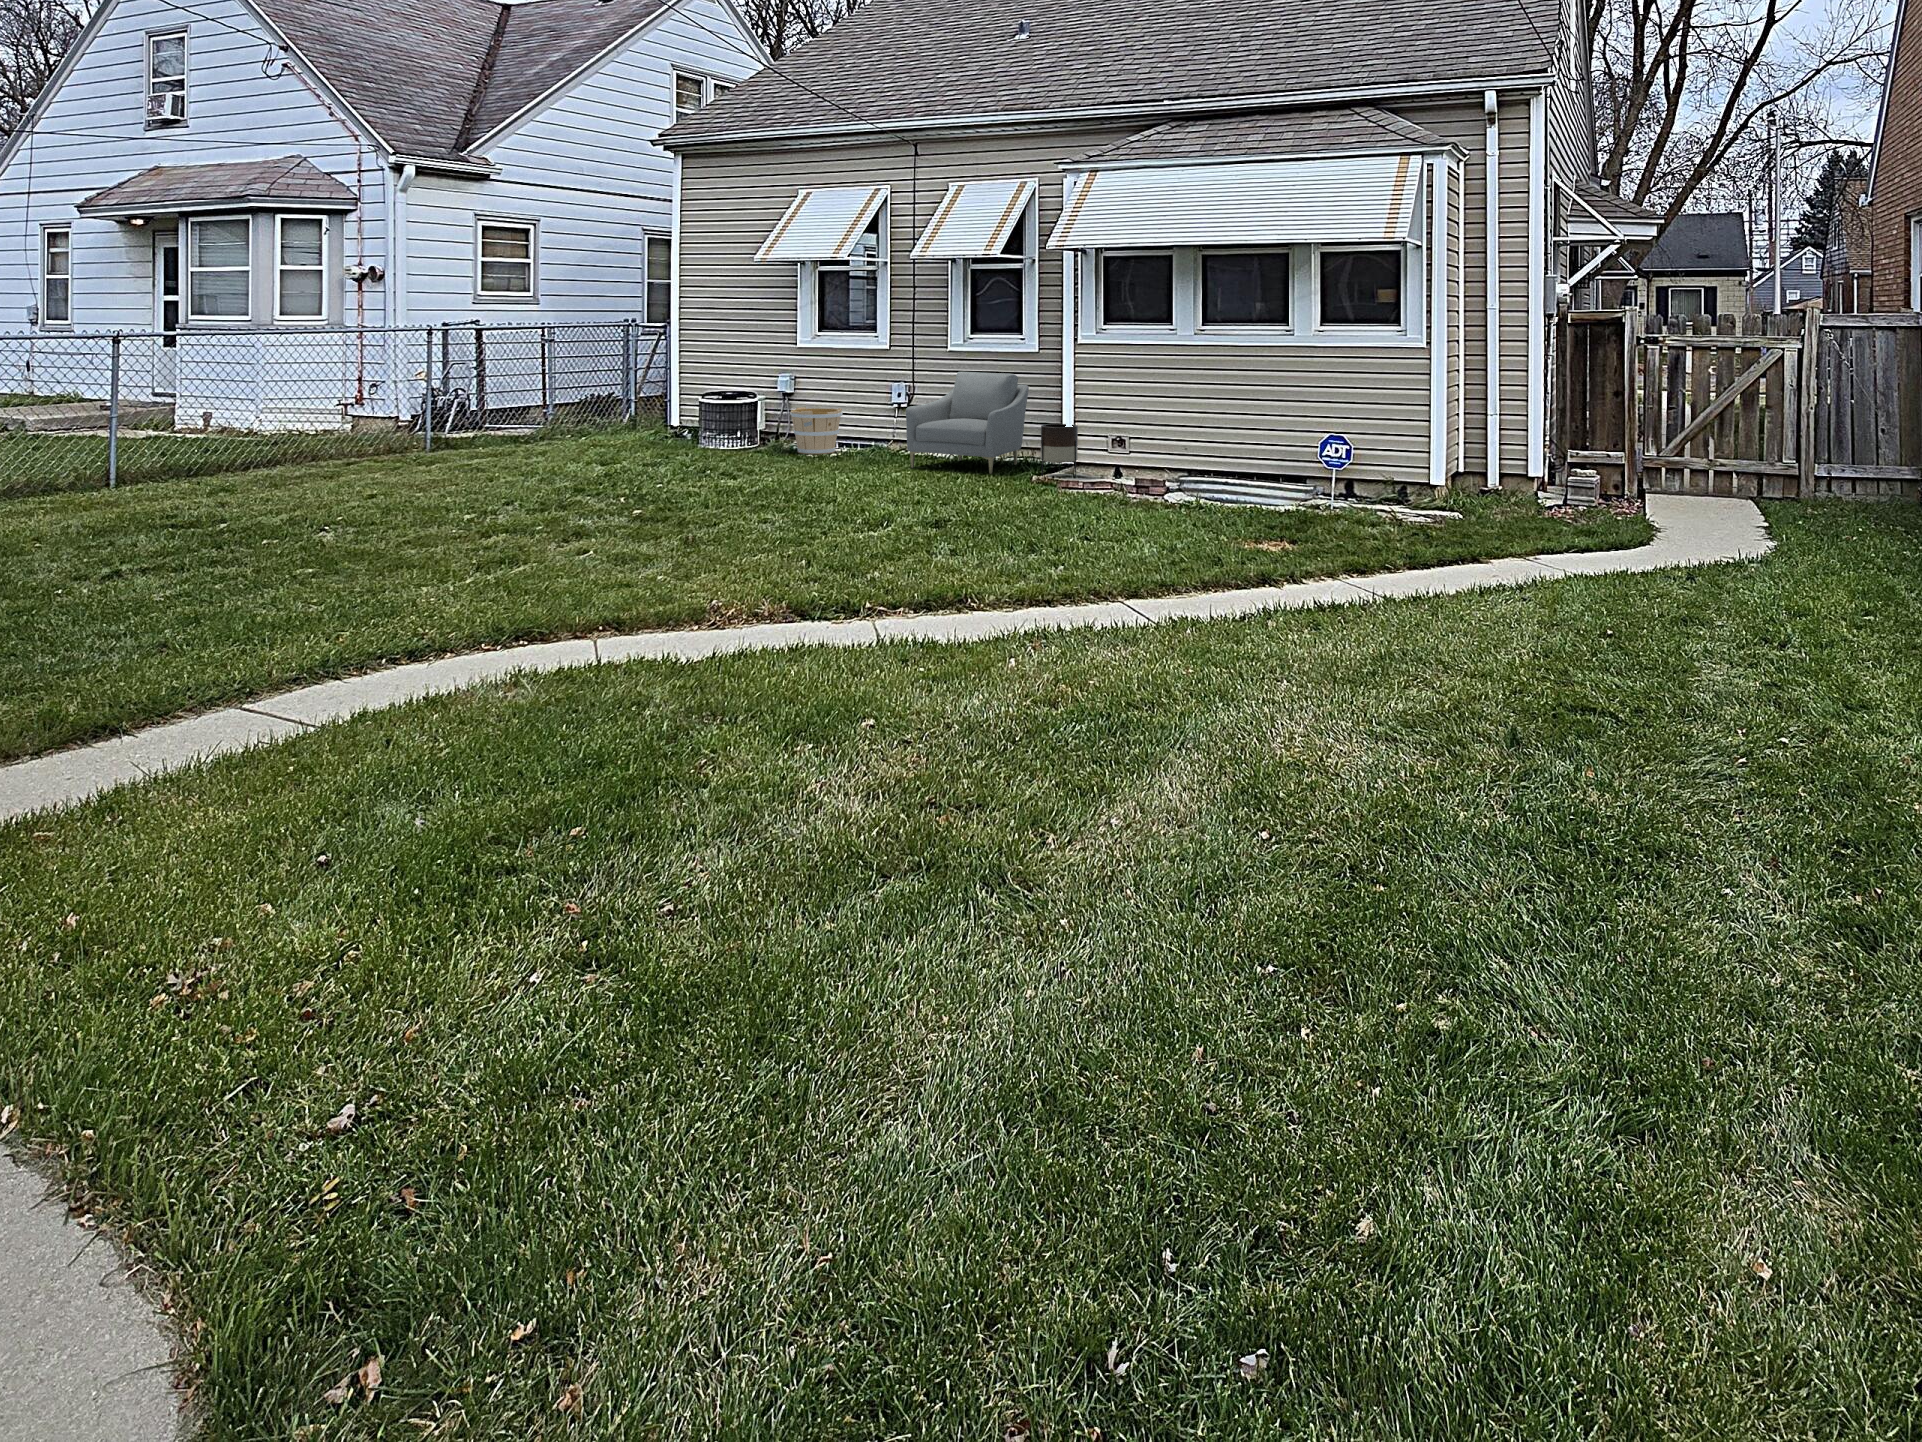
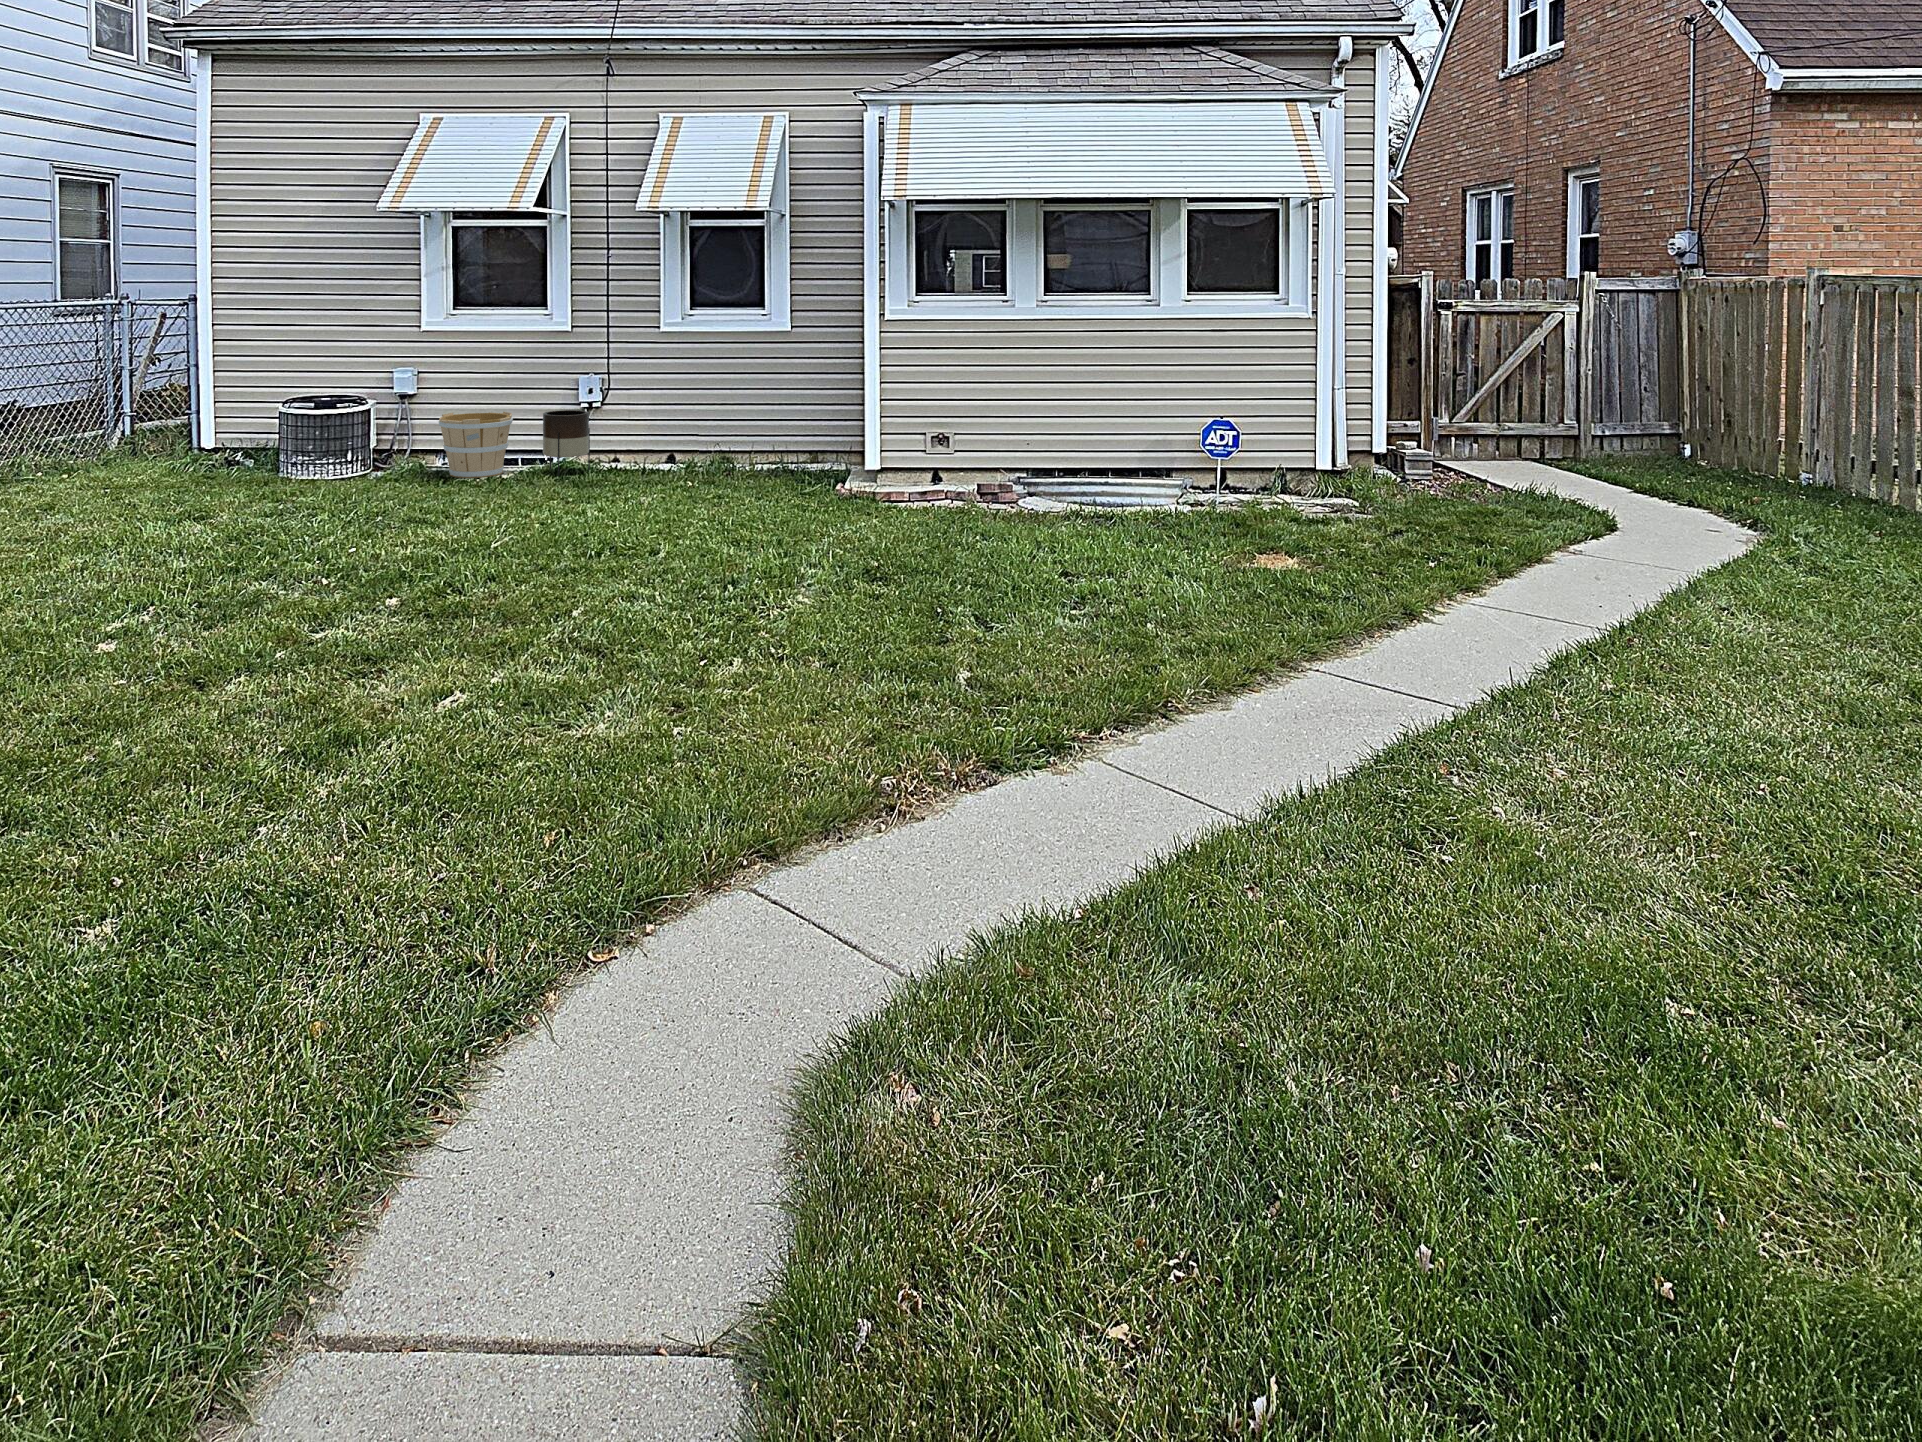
chair: present [906,372,1029,474] -> none [651,358,790,491]
planter: present [1041,424,1078,477] -> present [543,410,590,476]

